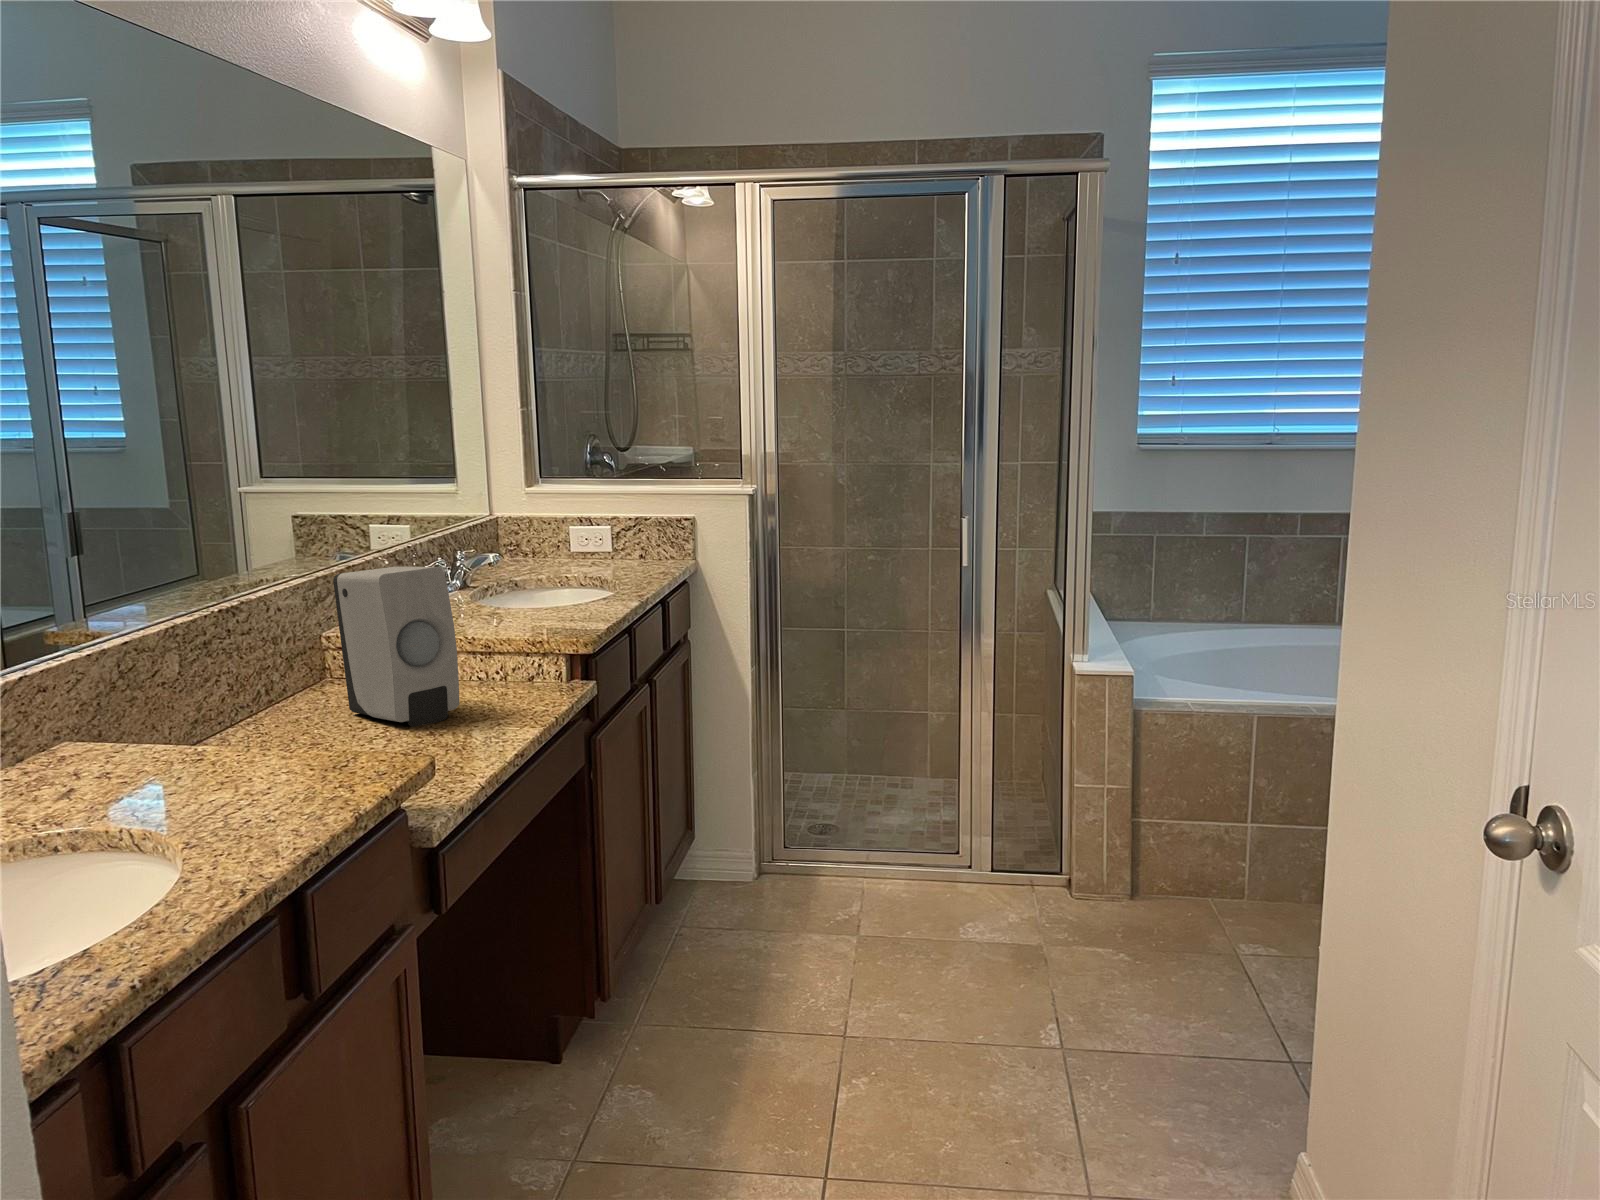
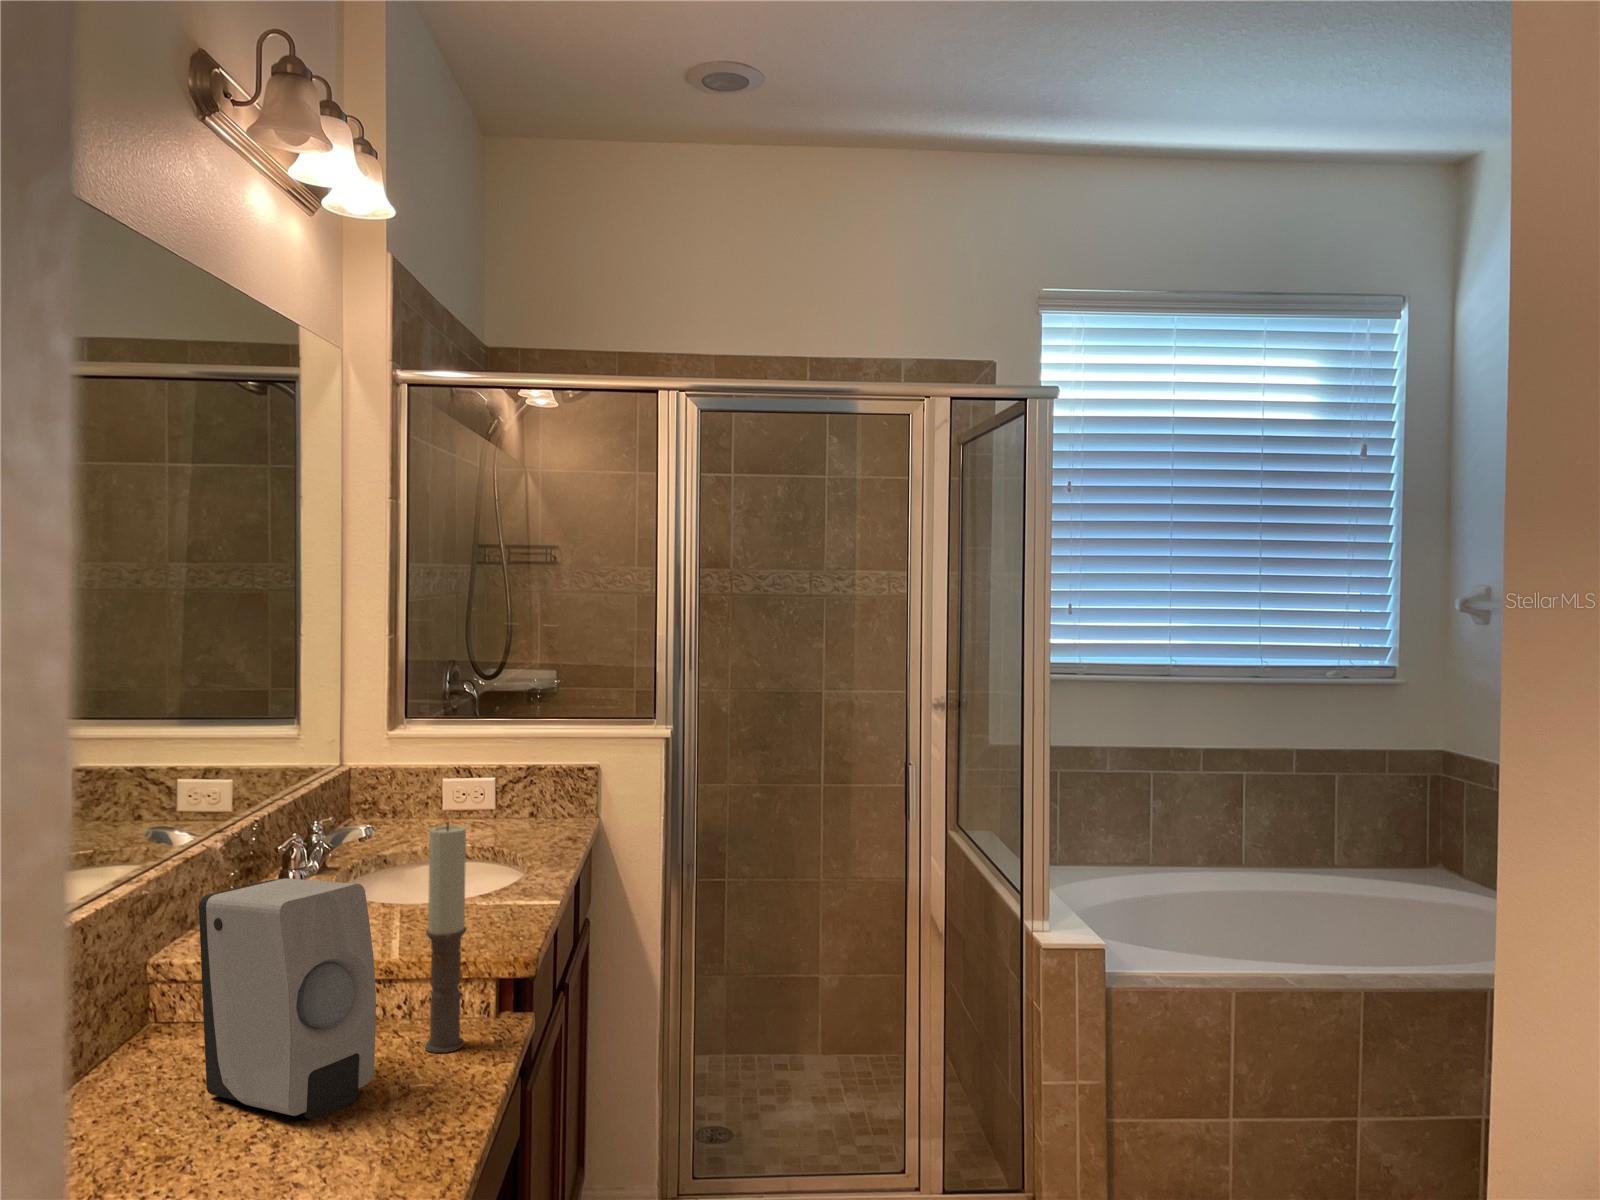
candle: none [500,530,537,699] -> present [425,823,467,1053]

